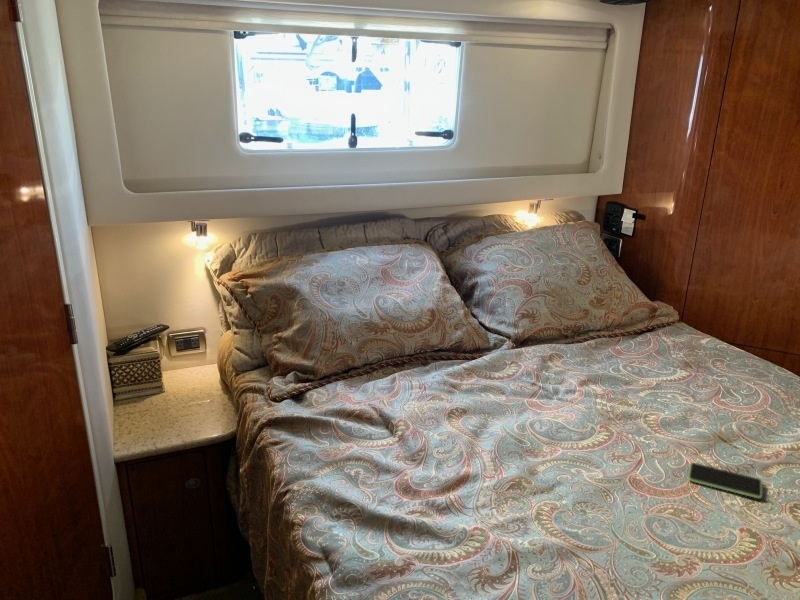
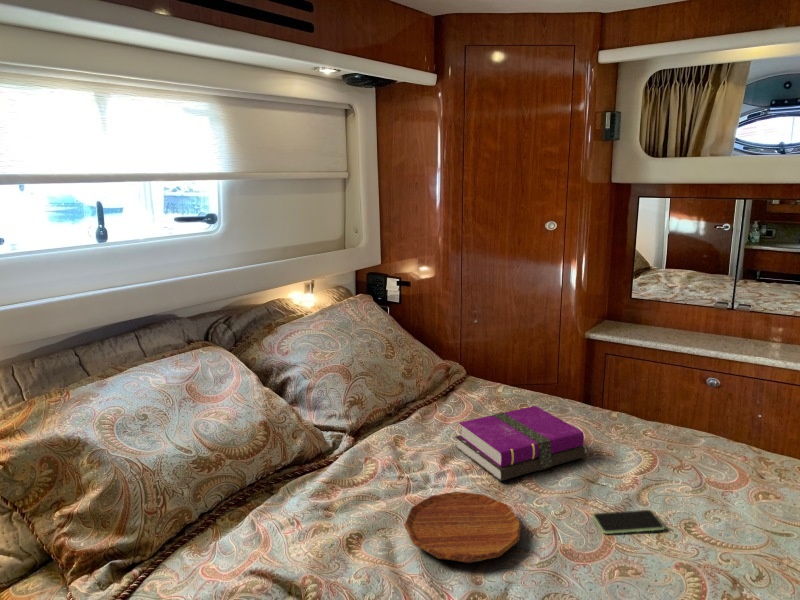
notebook: none [605,353,738,418] -> present [455,406,587,481]
tray: none [499,402,605,459] -> present [404,492,521,563]

